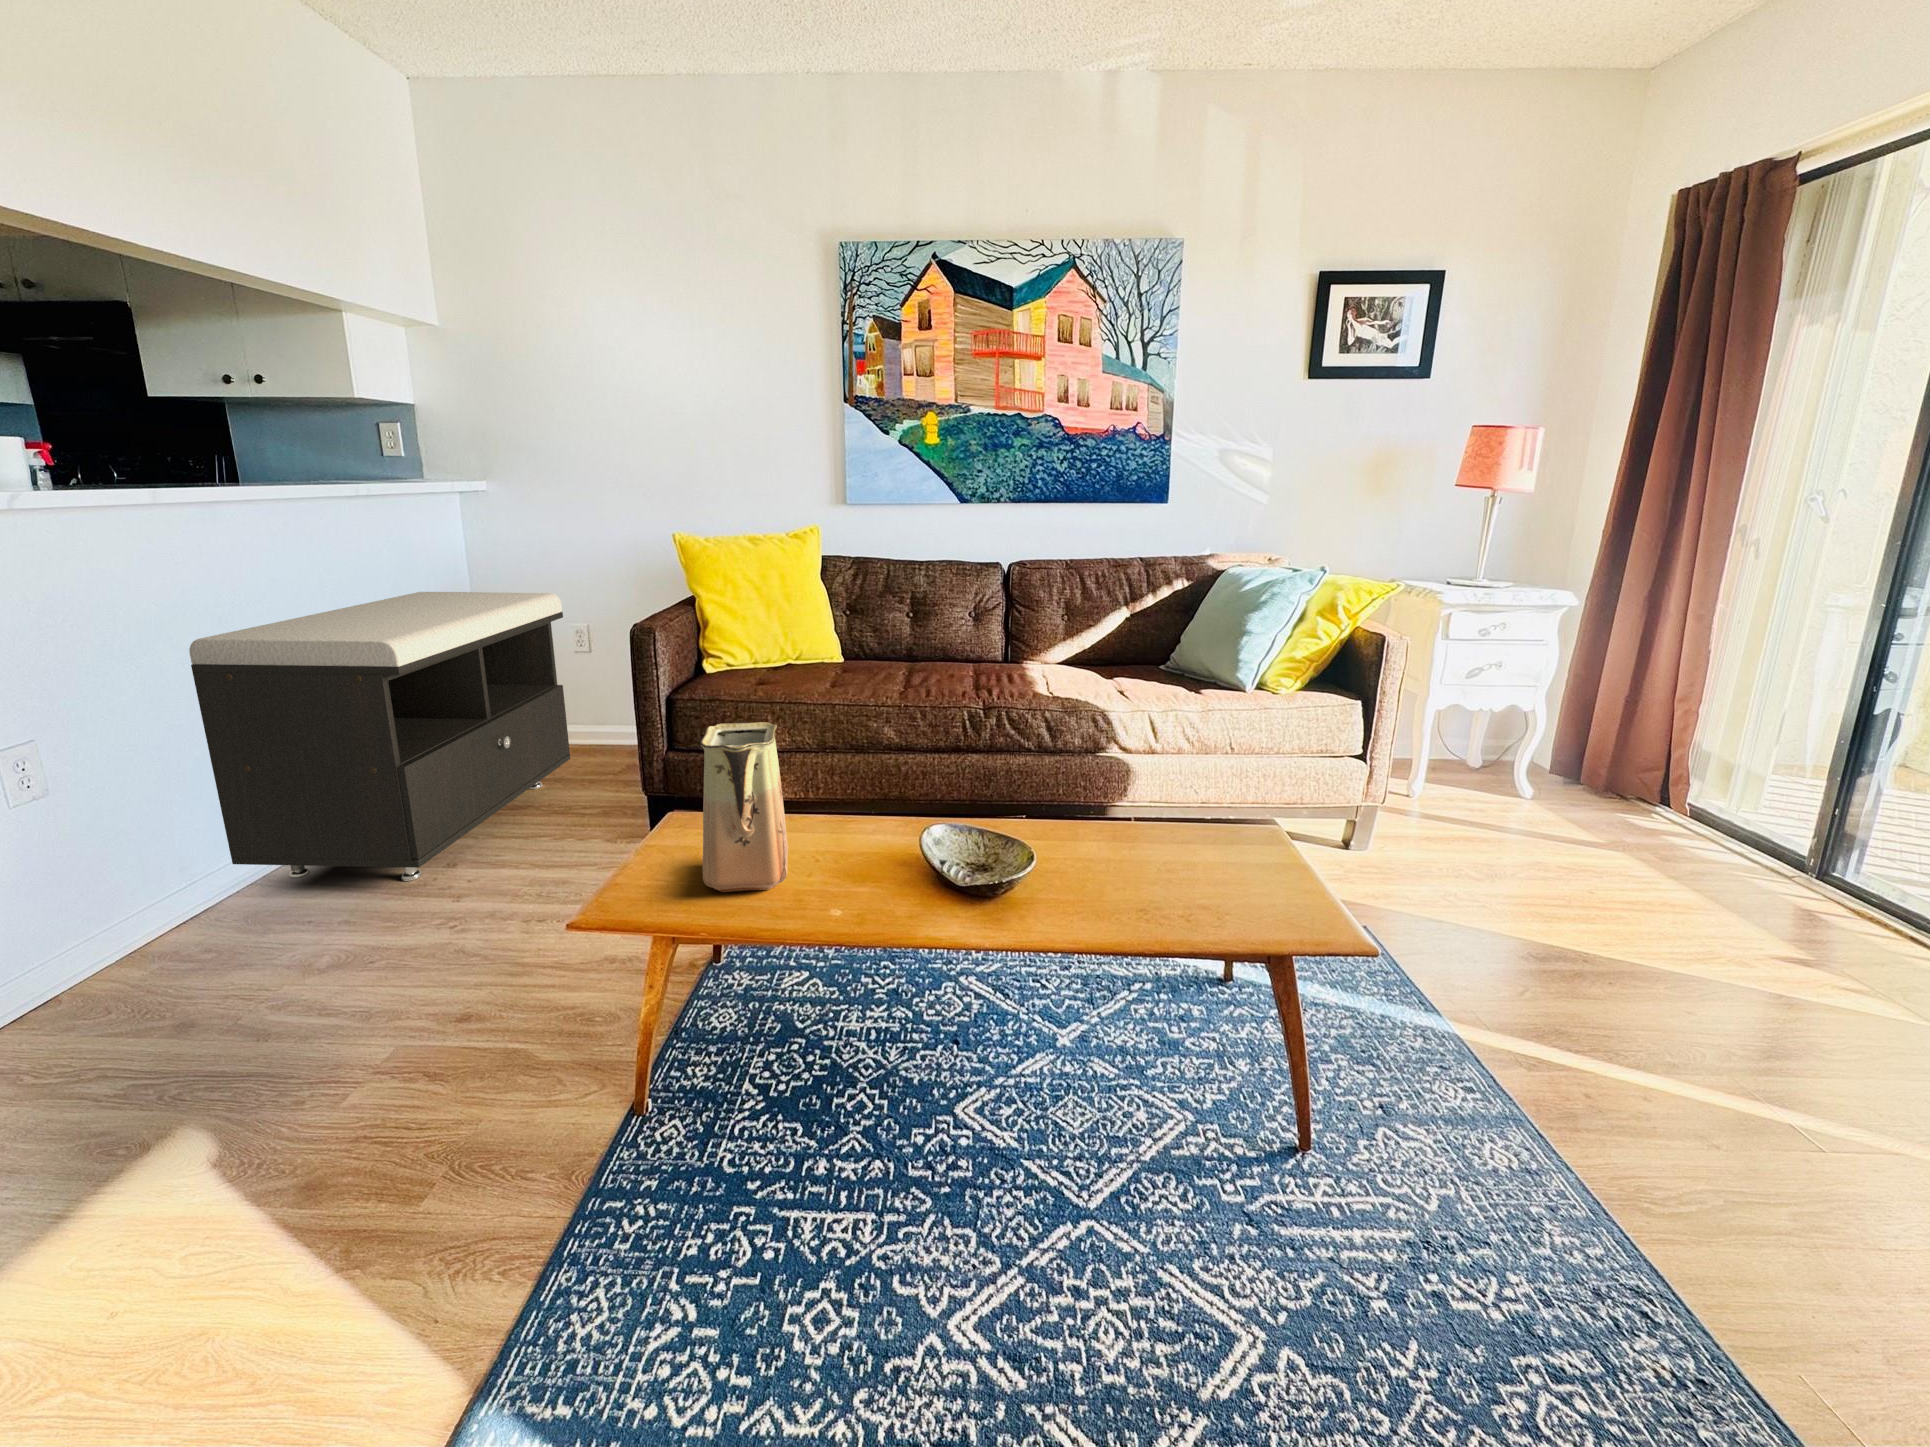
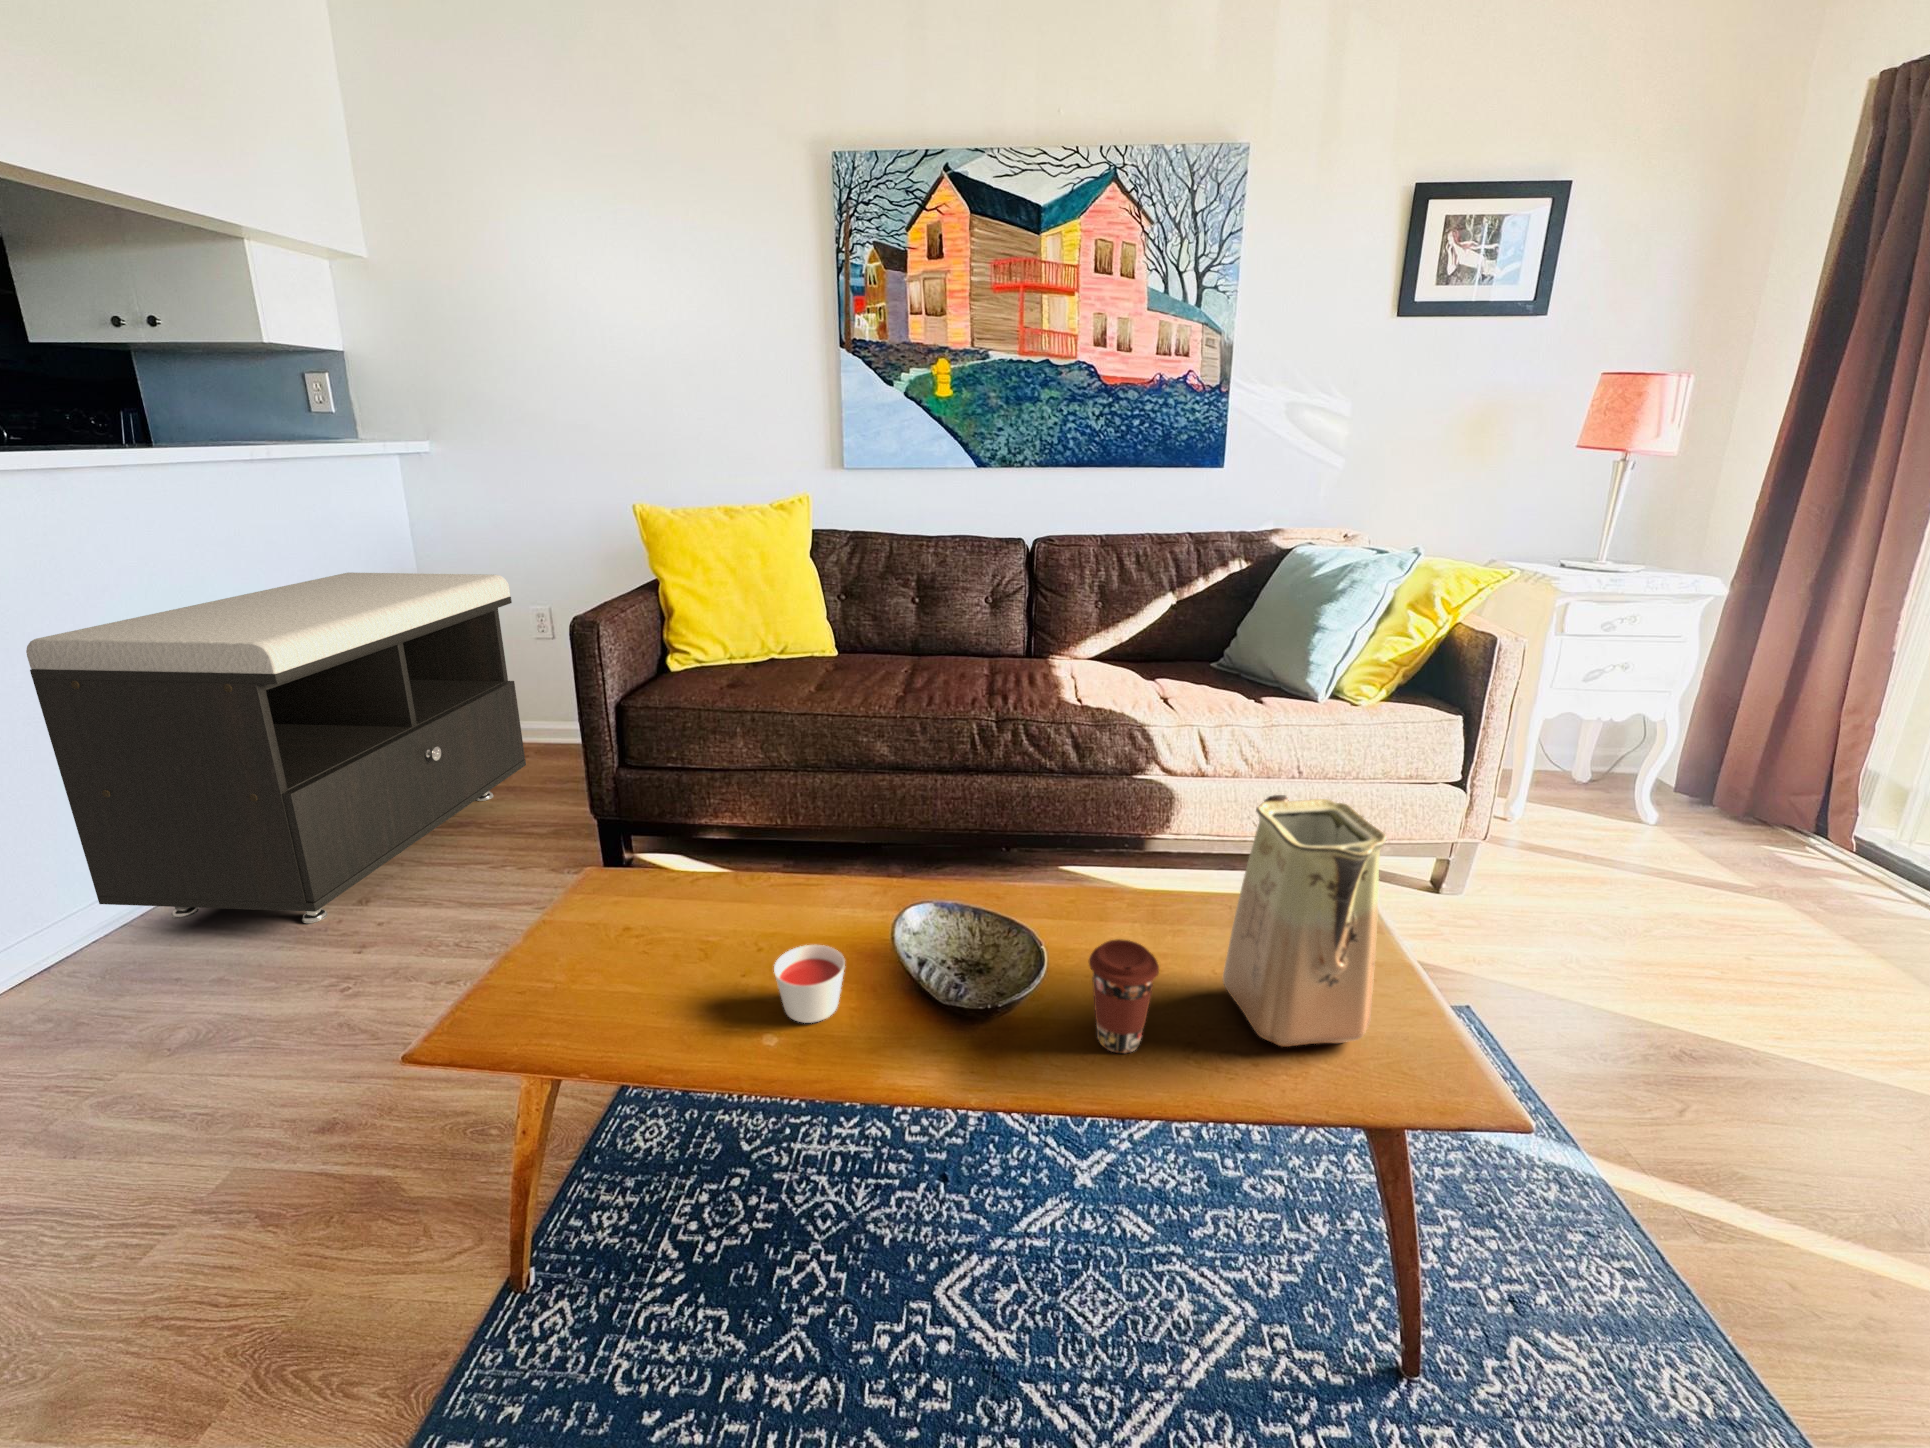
vase: present [700,722,788,892] -> present [1223,795,1387,1047]
coffee cup: none [1068,832,1119,913] -> present [1089,939,1159,1054]
candle: none [837,847,889,899] -> present [774,945,845,1023]

